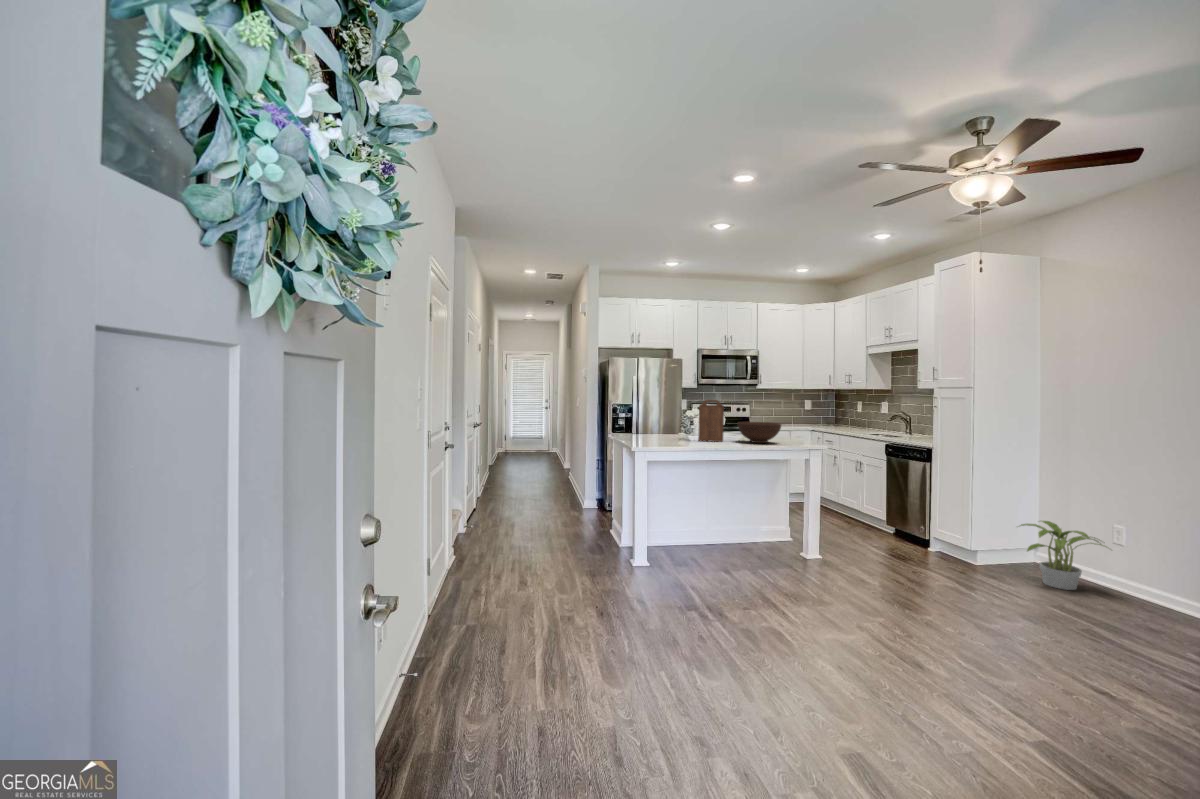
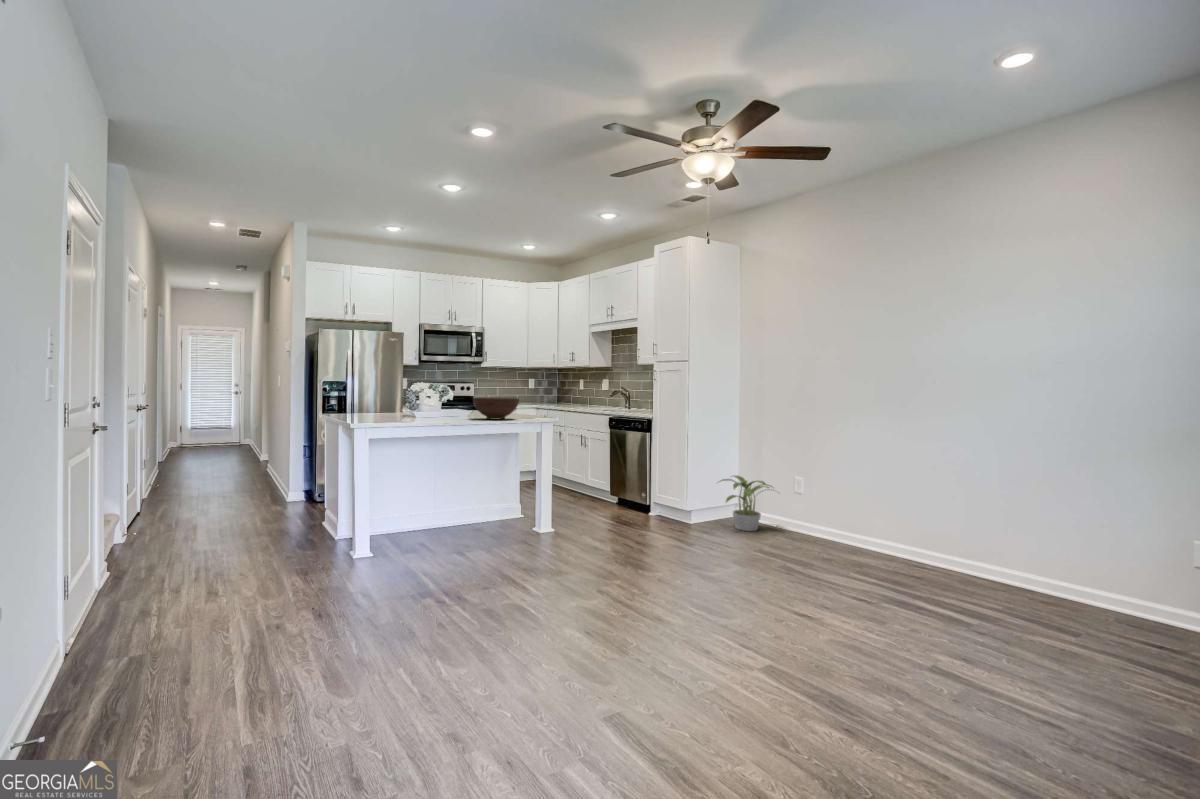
cutting board: present [698,400,724,442] -> none [429,372,458,420]

